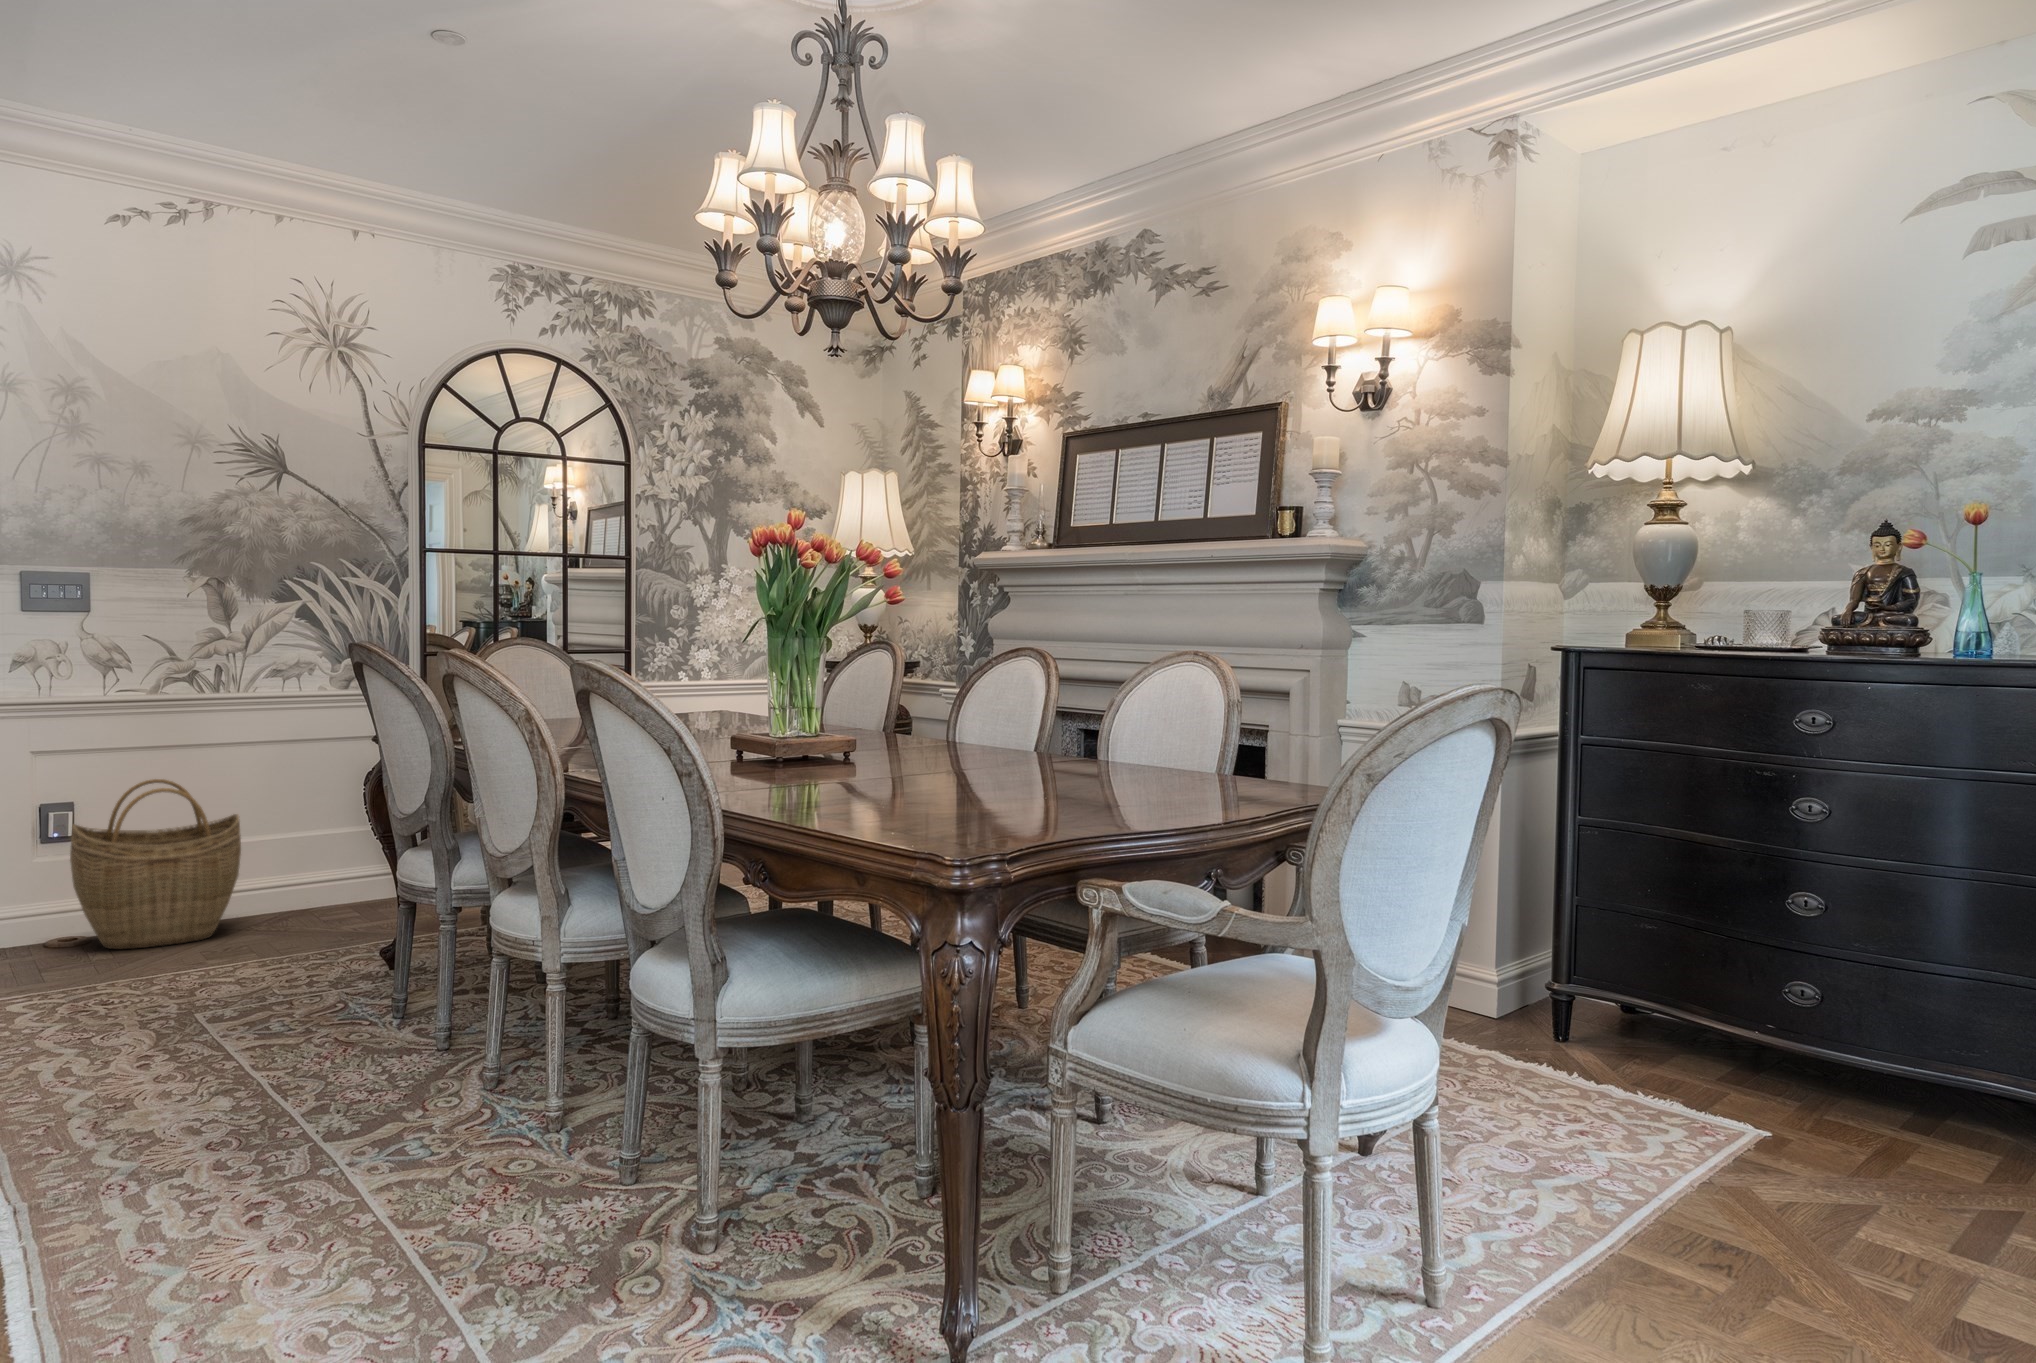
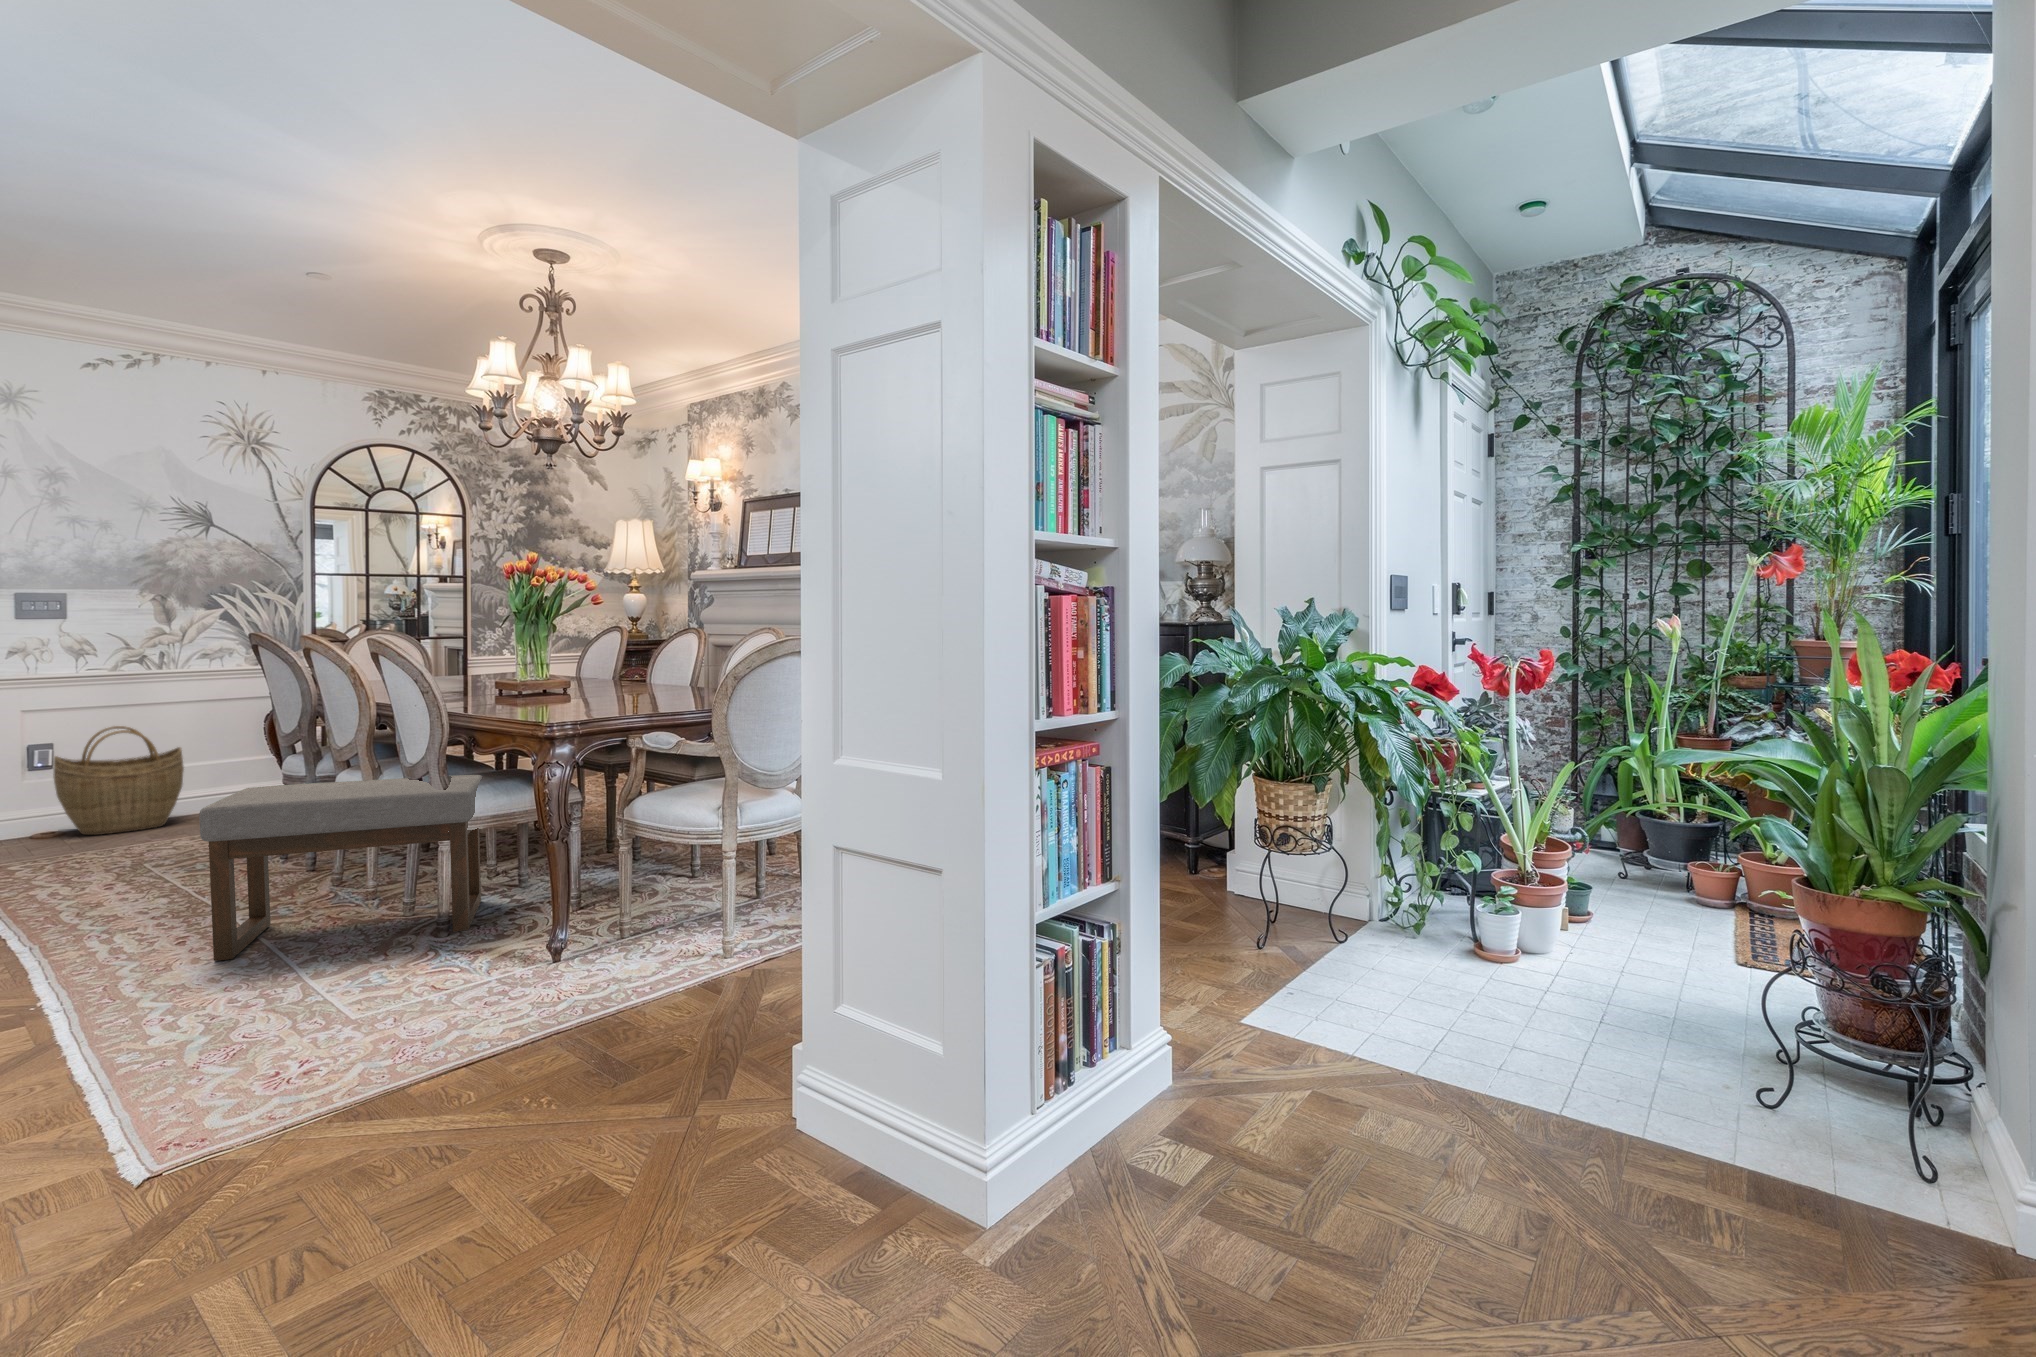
ottoman: none [298,919,763,1292] -> present [199,775,482,961]

